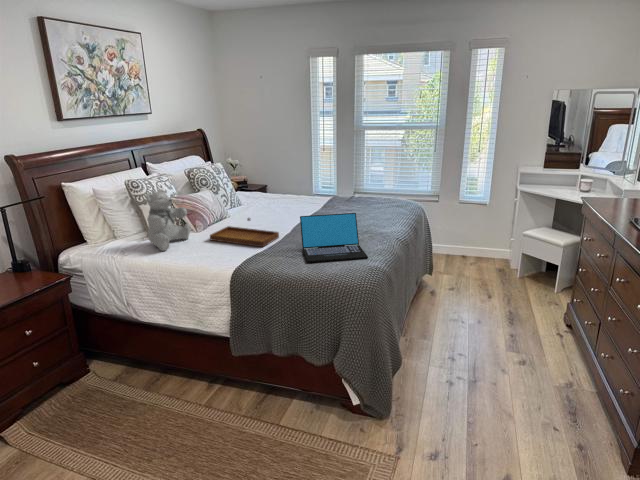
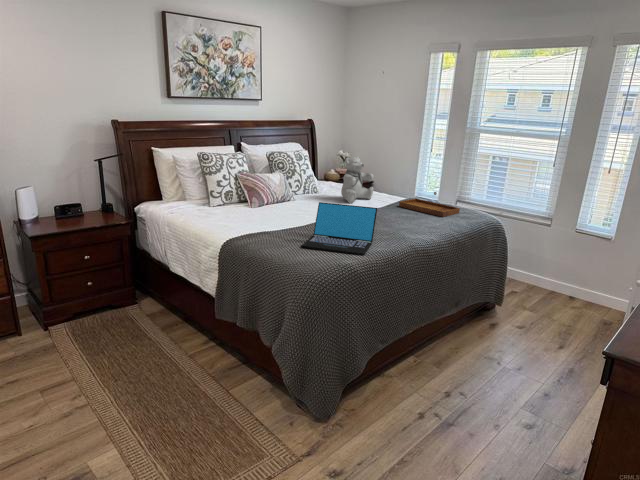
teddy bear: present [146,189,190,251] -> present [341,156,374,203]
tray: present [210,218,279,247] -> present [399,192,460,217]

